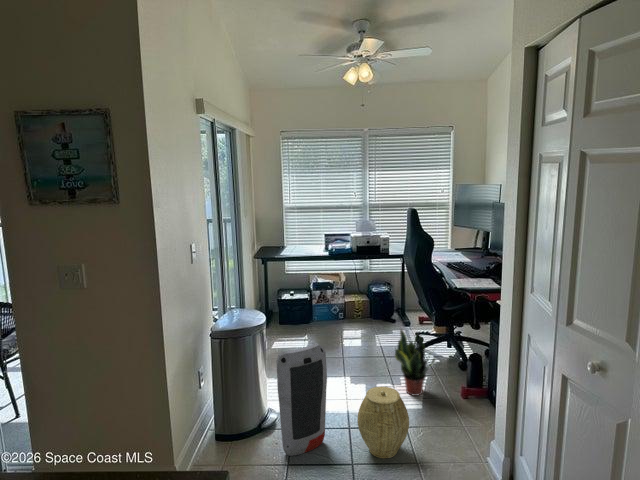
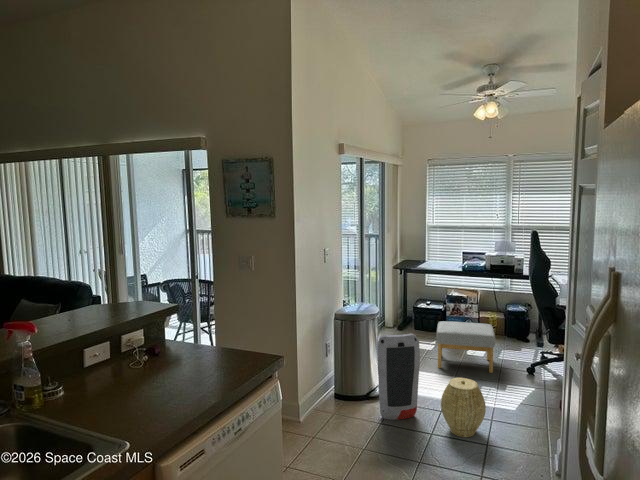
footstool: none [315,311,381,369] -> present [437,321,495,373]
potted plant: present [395,330,435,396] -> none [493,338,541,402]

